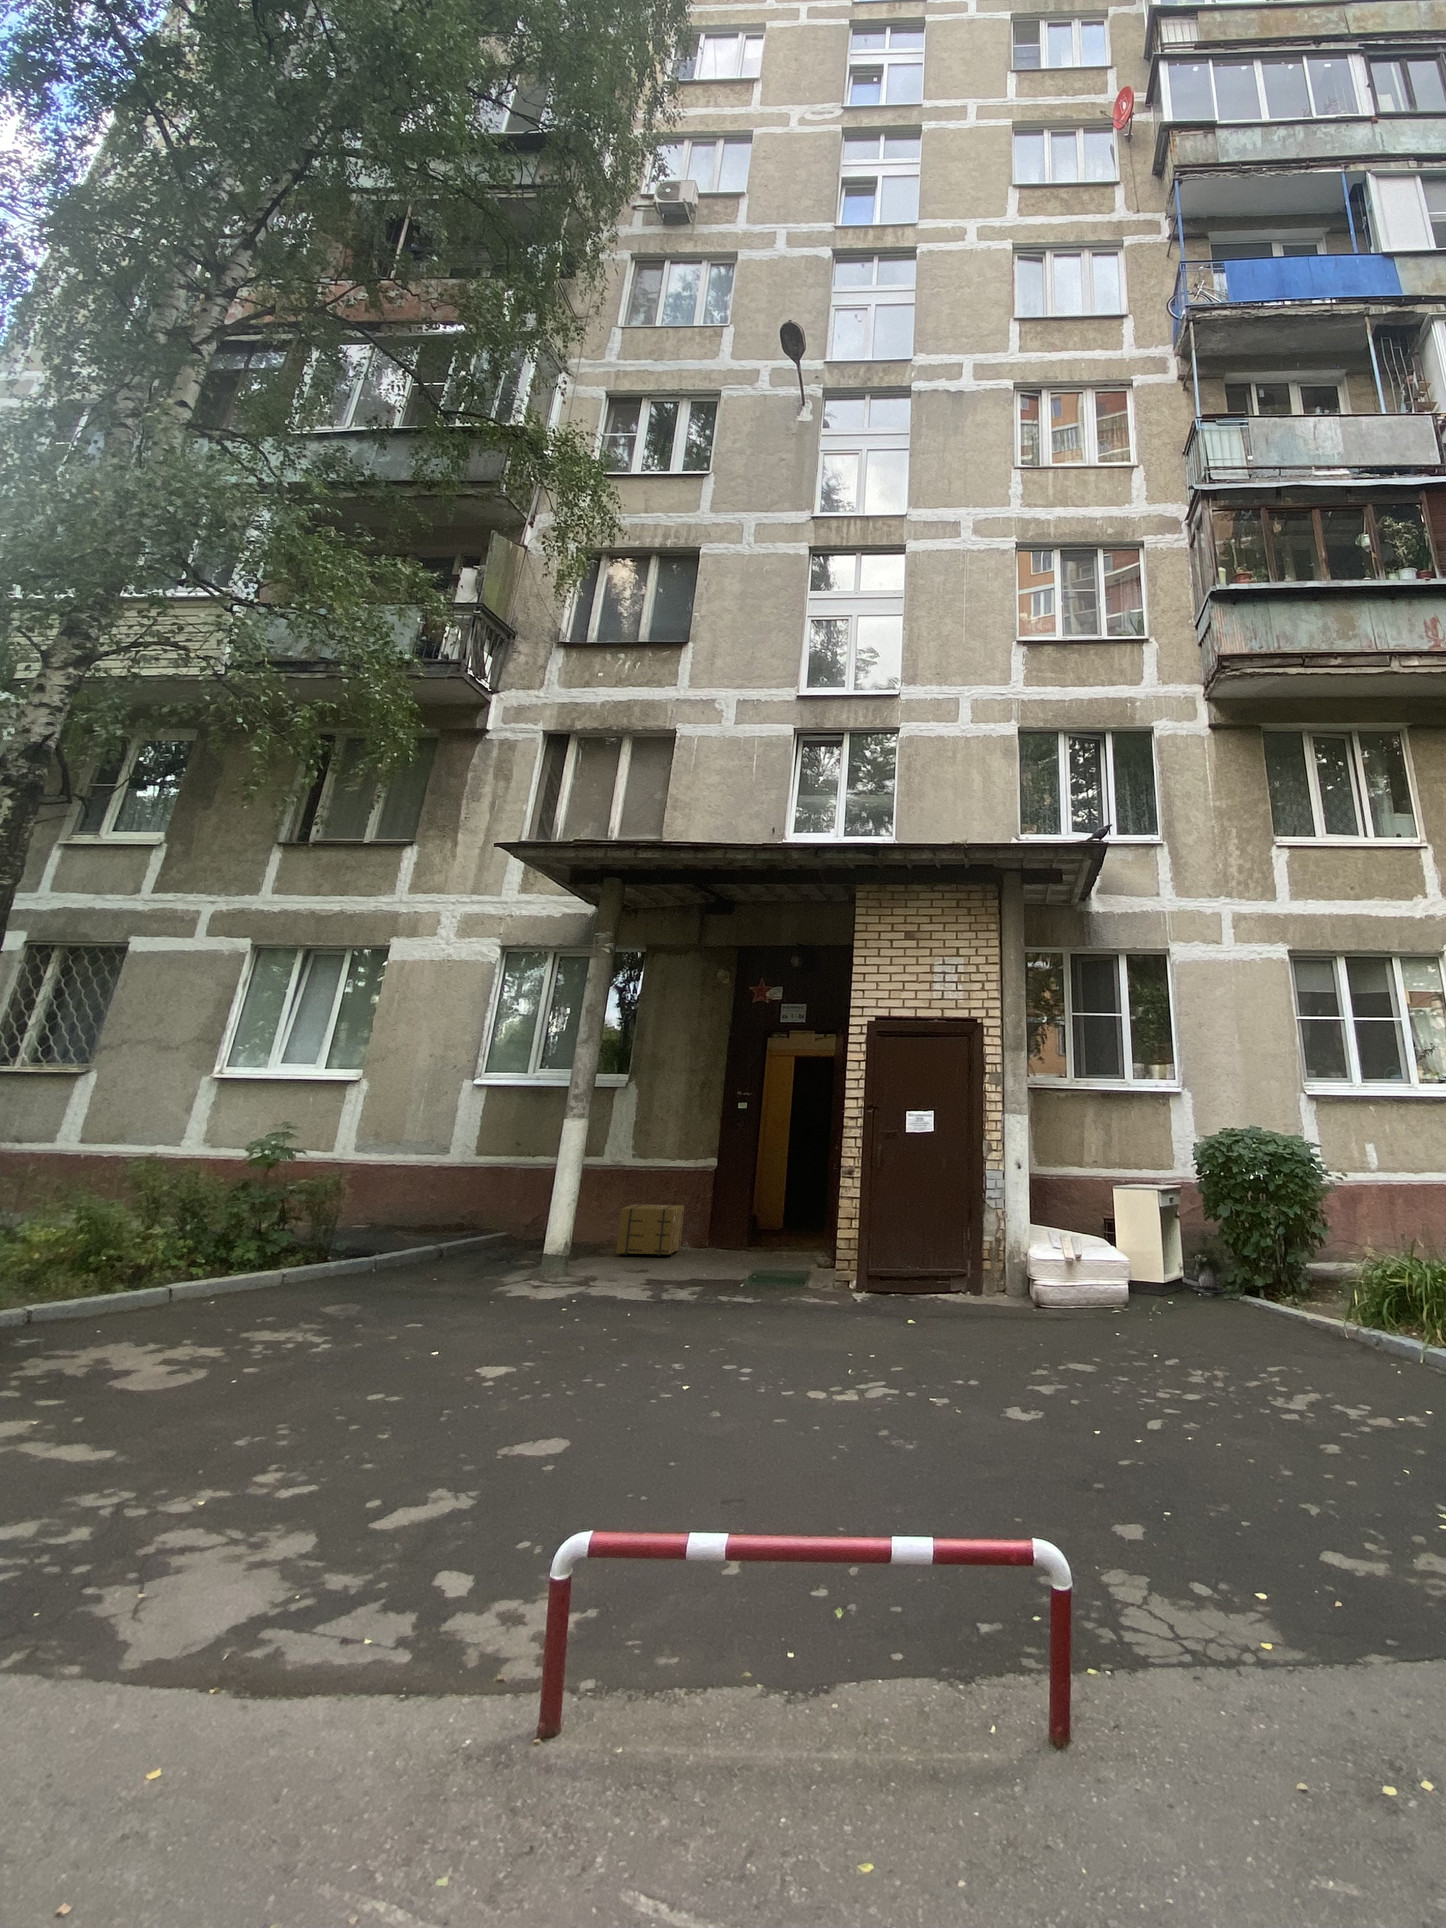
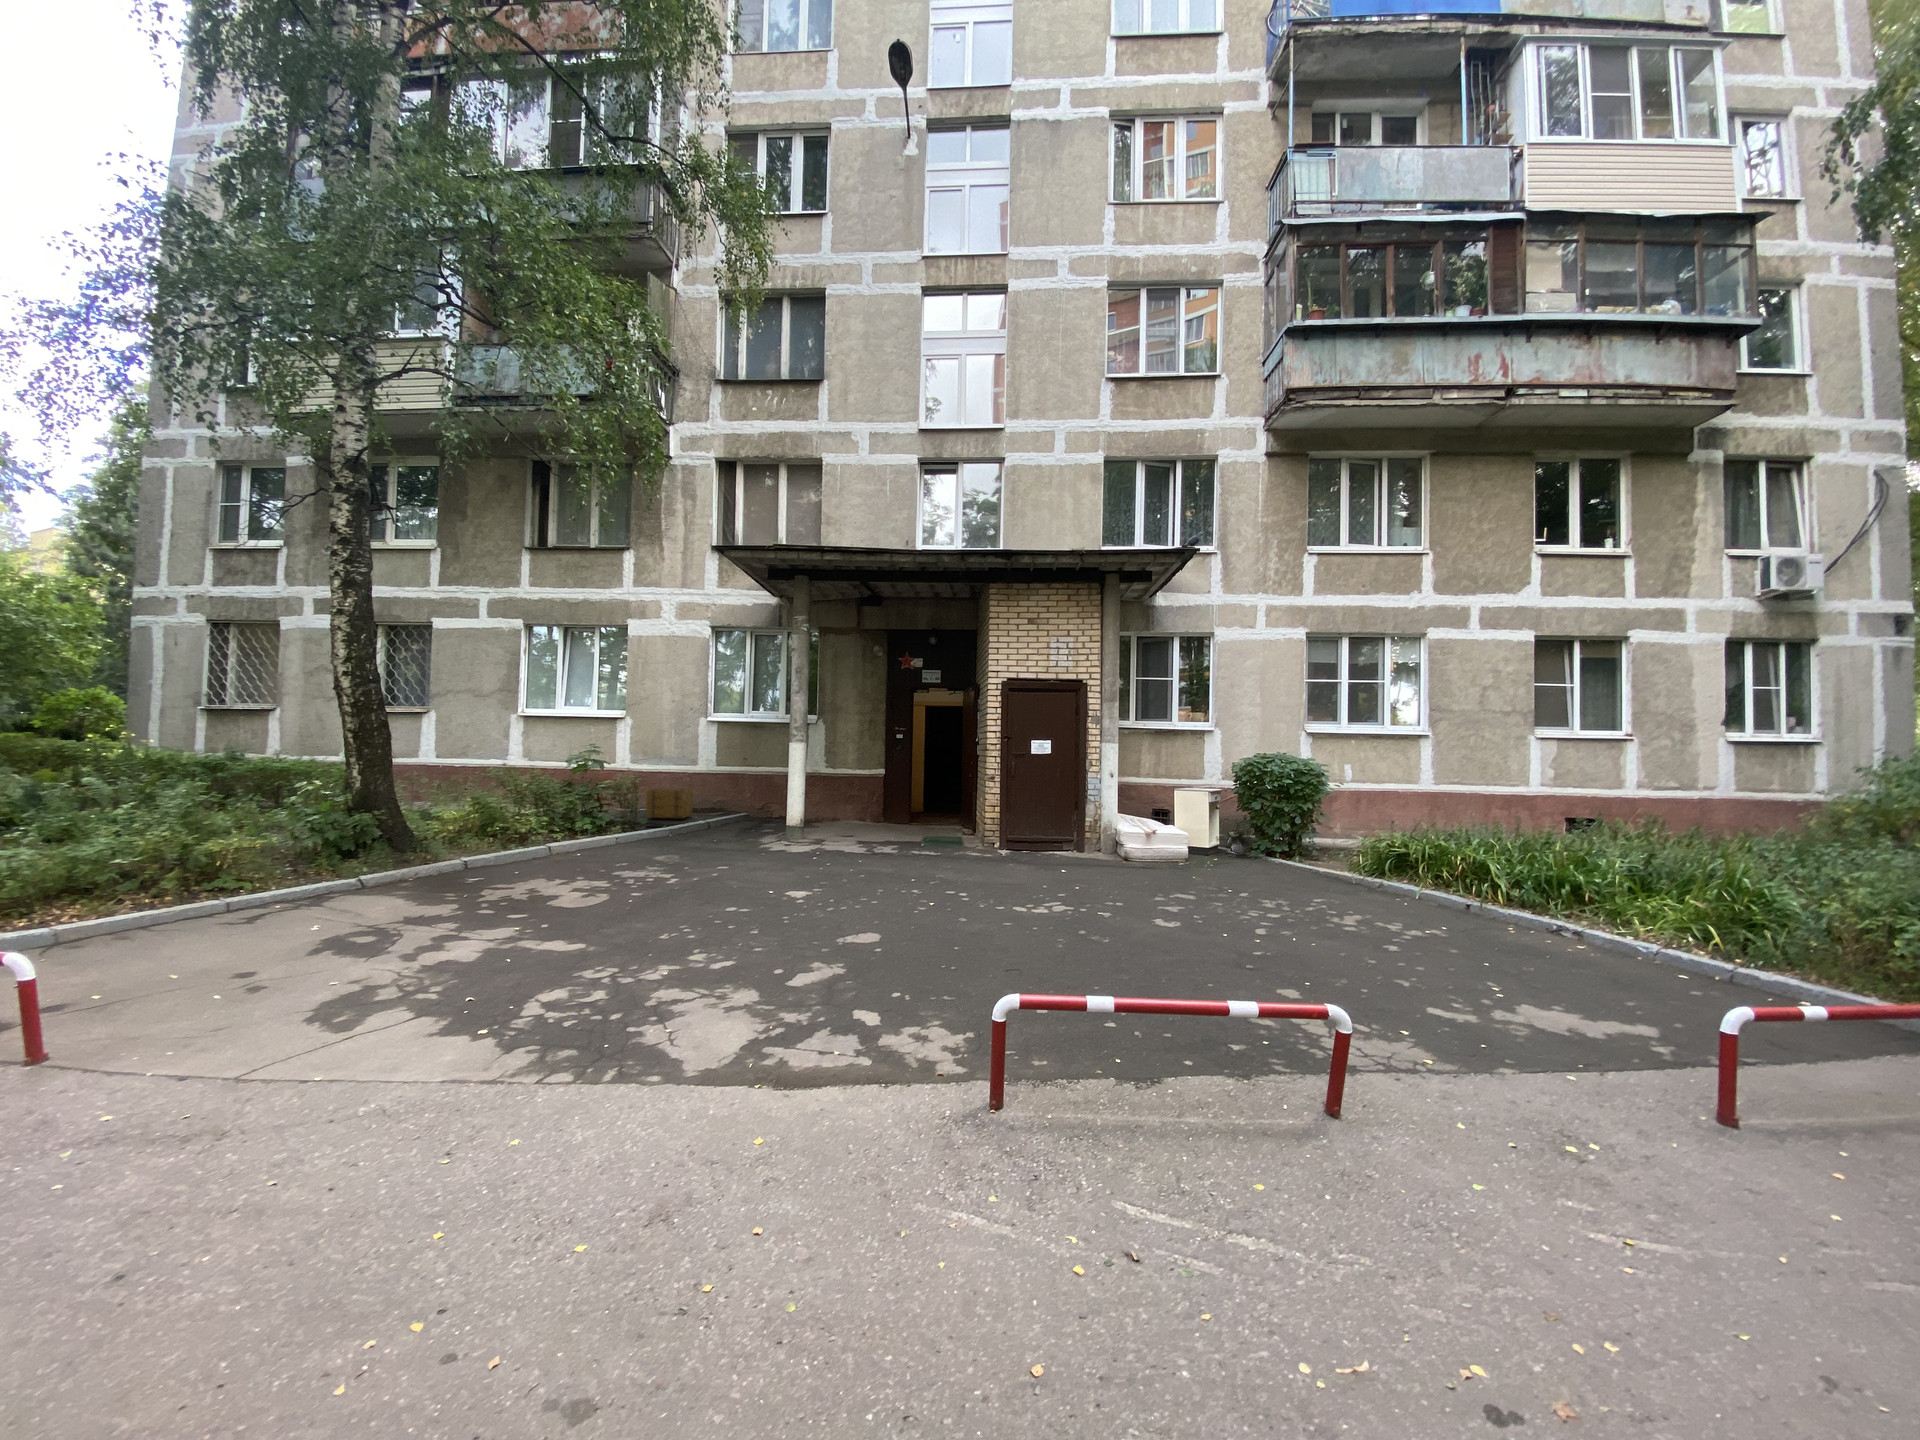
cardboard box: present [616,1204,684,1256] -> present [646,788,693,818]

